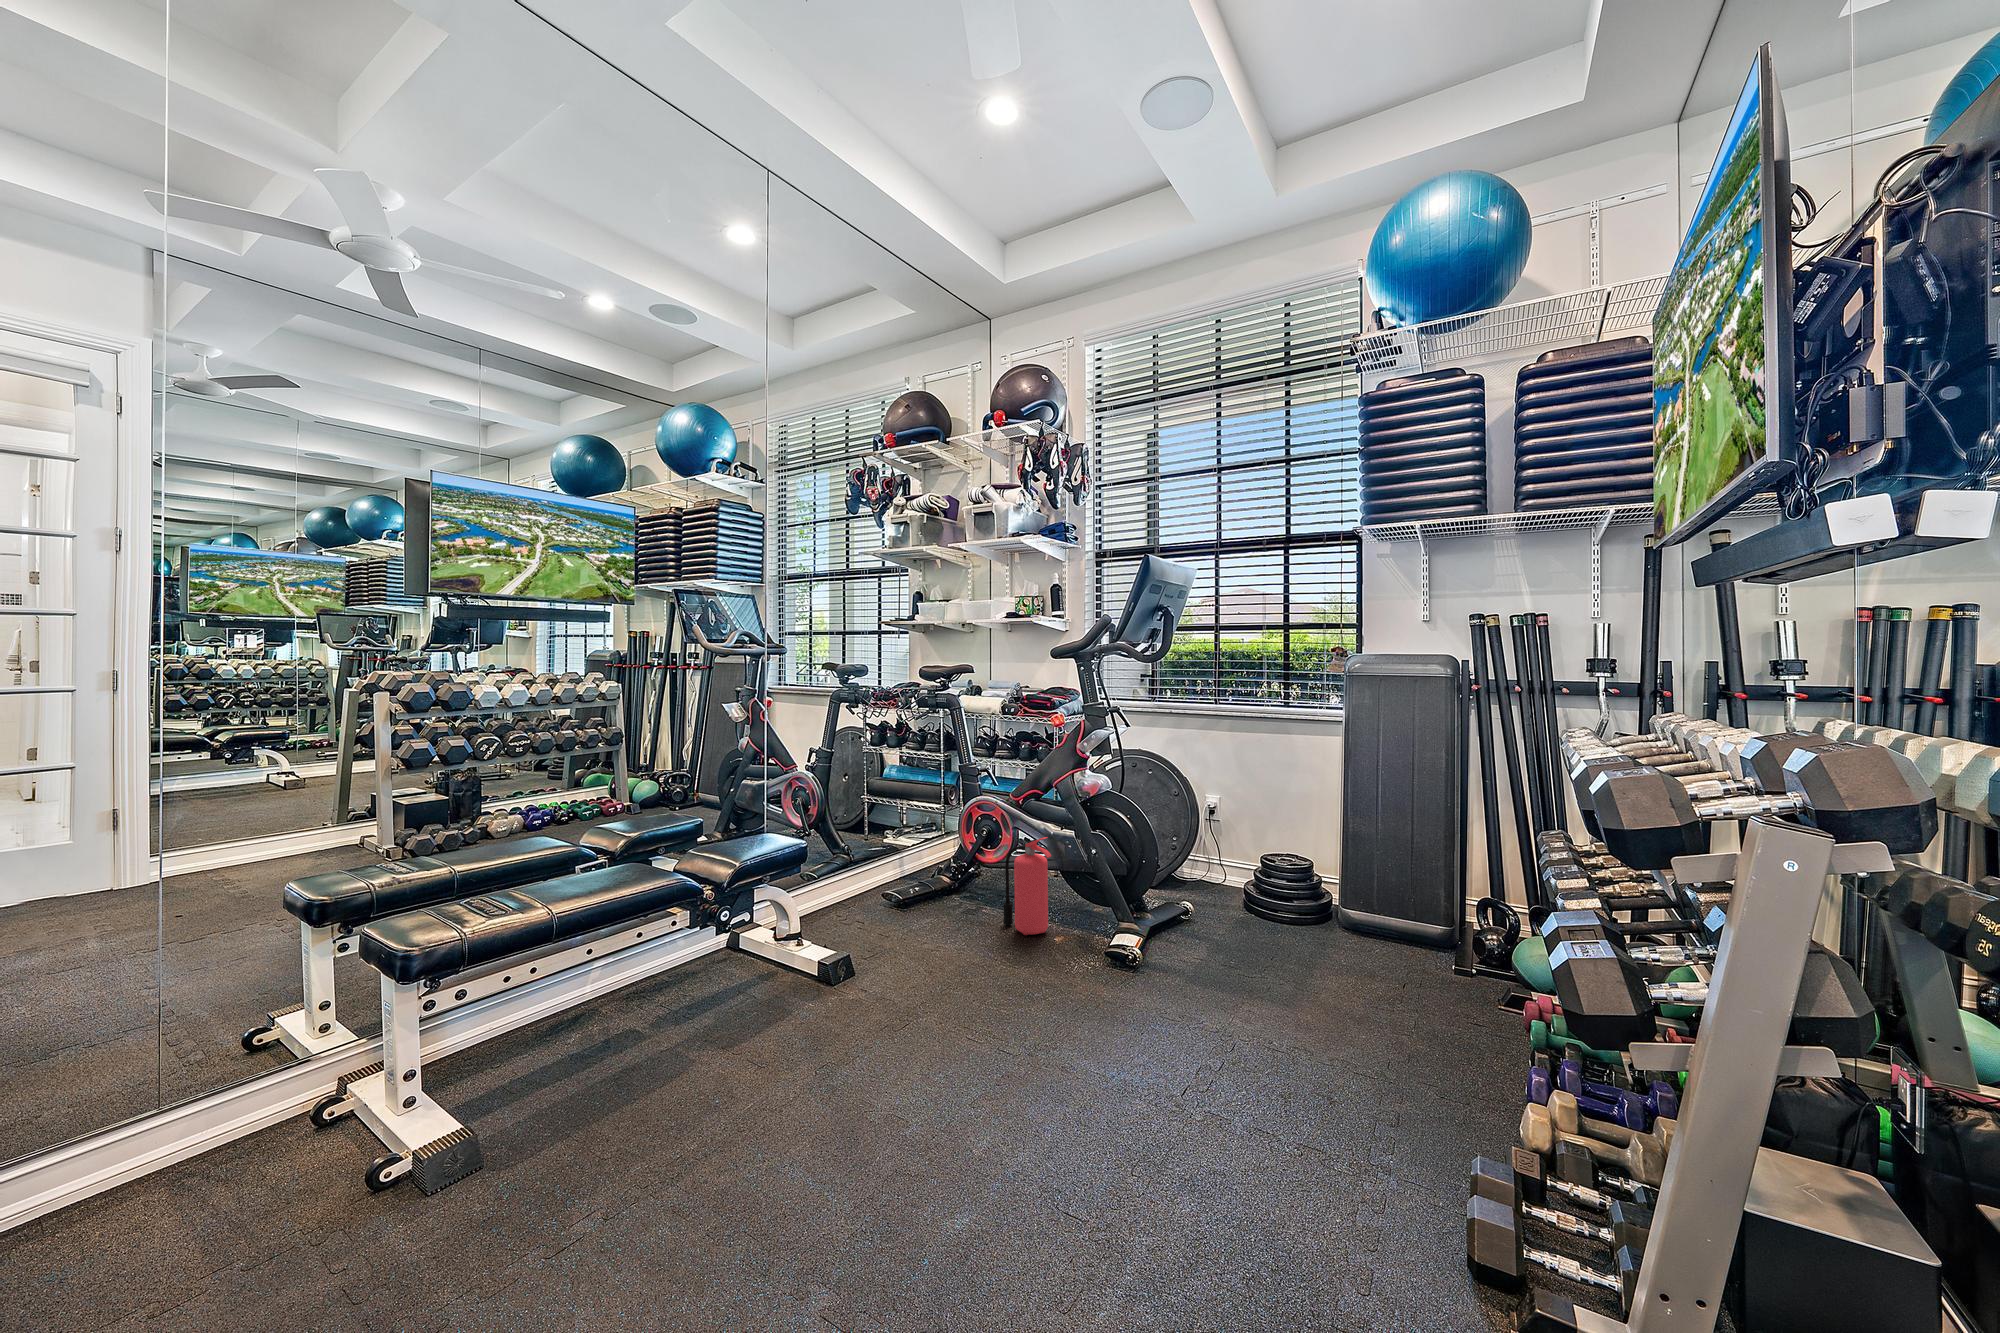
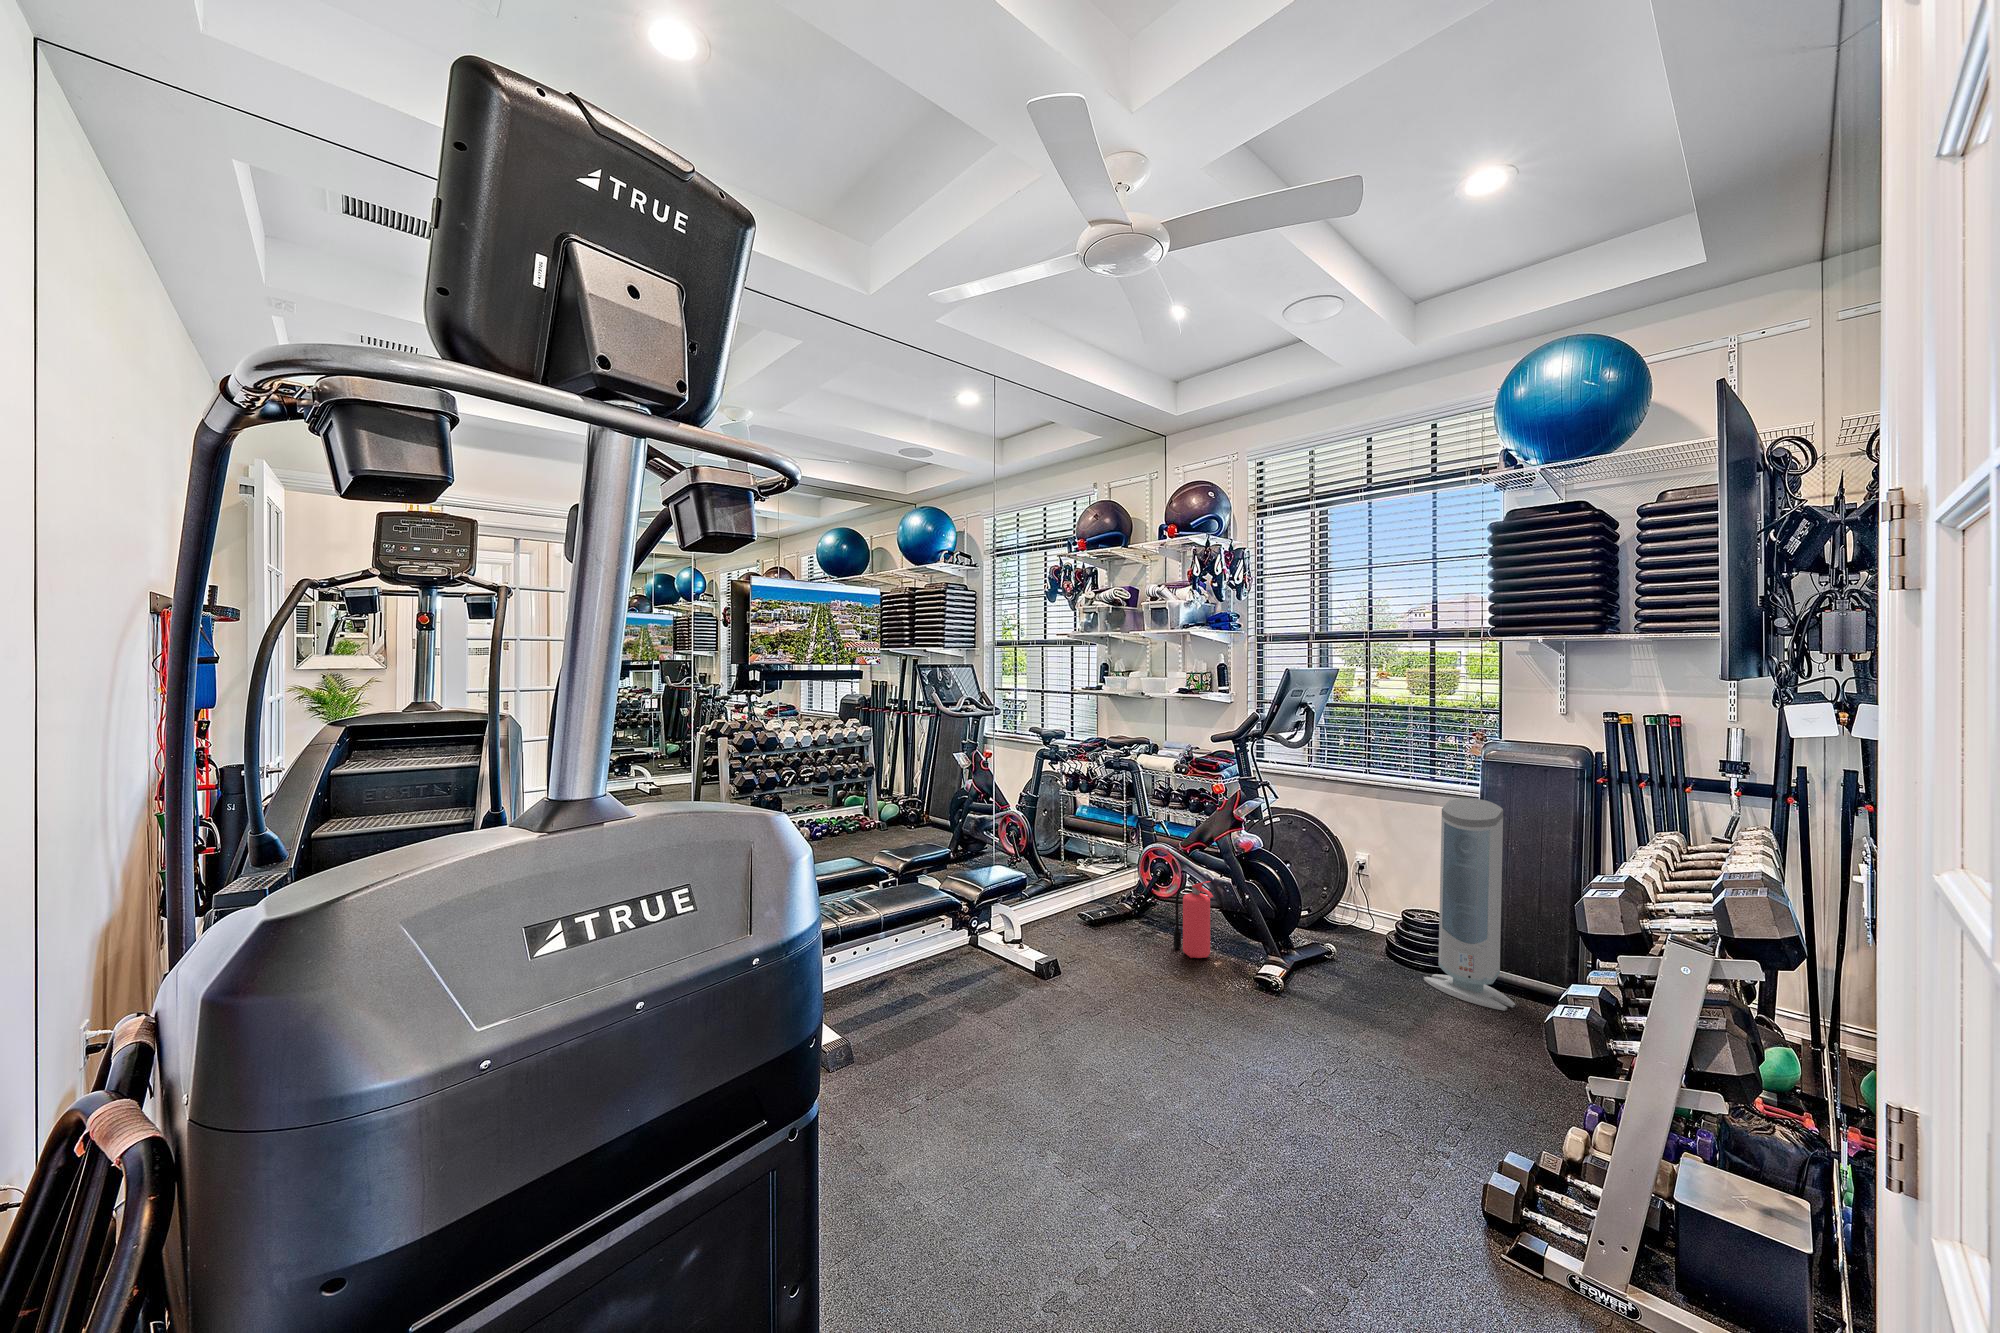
air purifier: none [1290,718,1391,961] -> present [1424,798,1515,1011]

